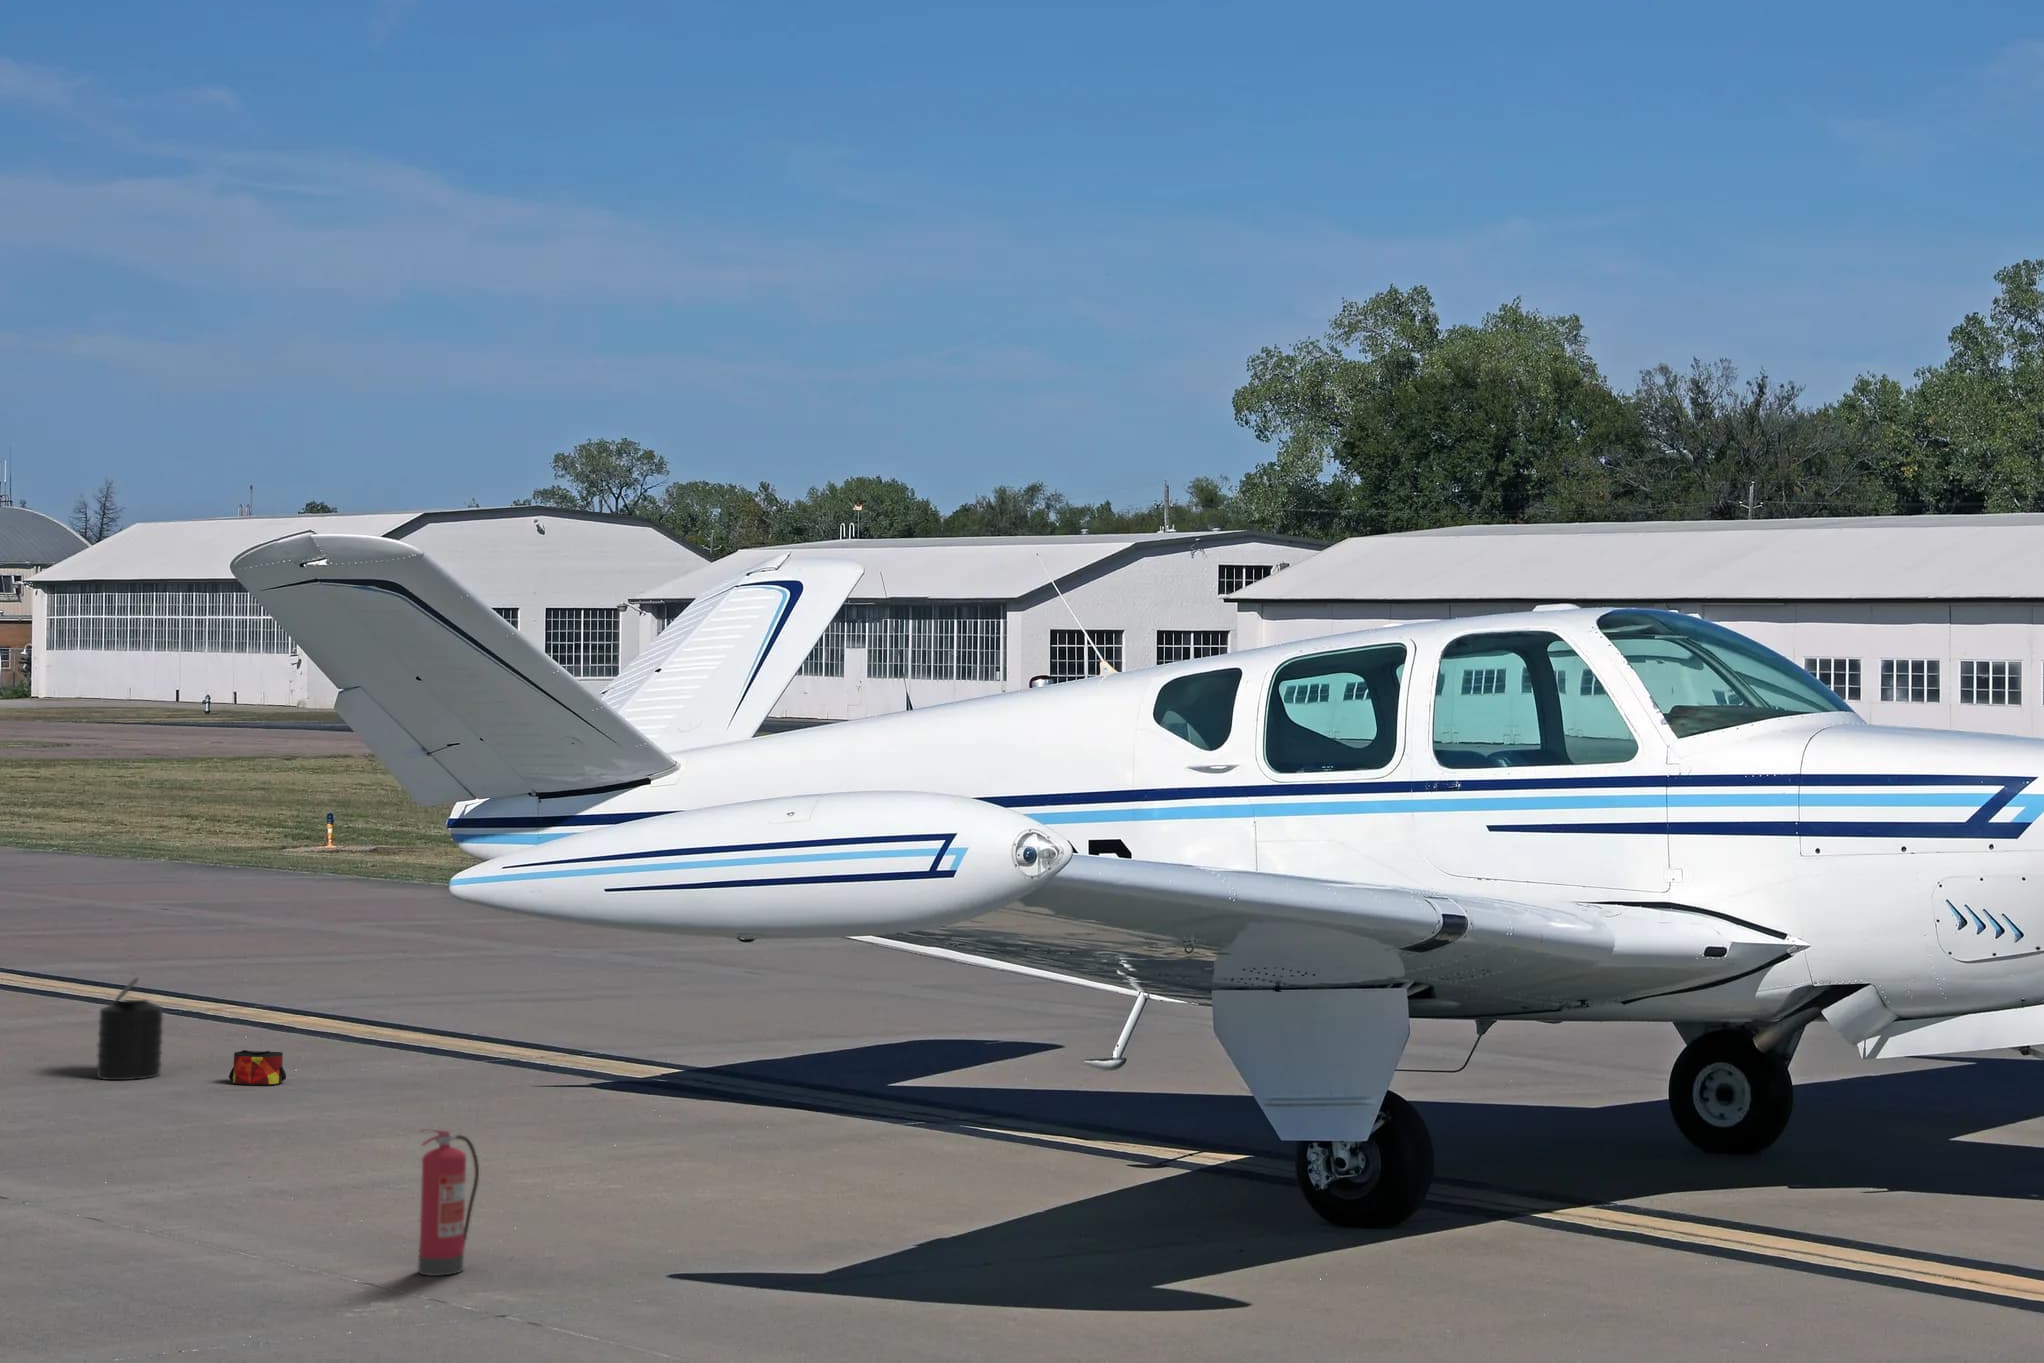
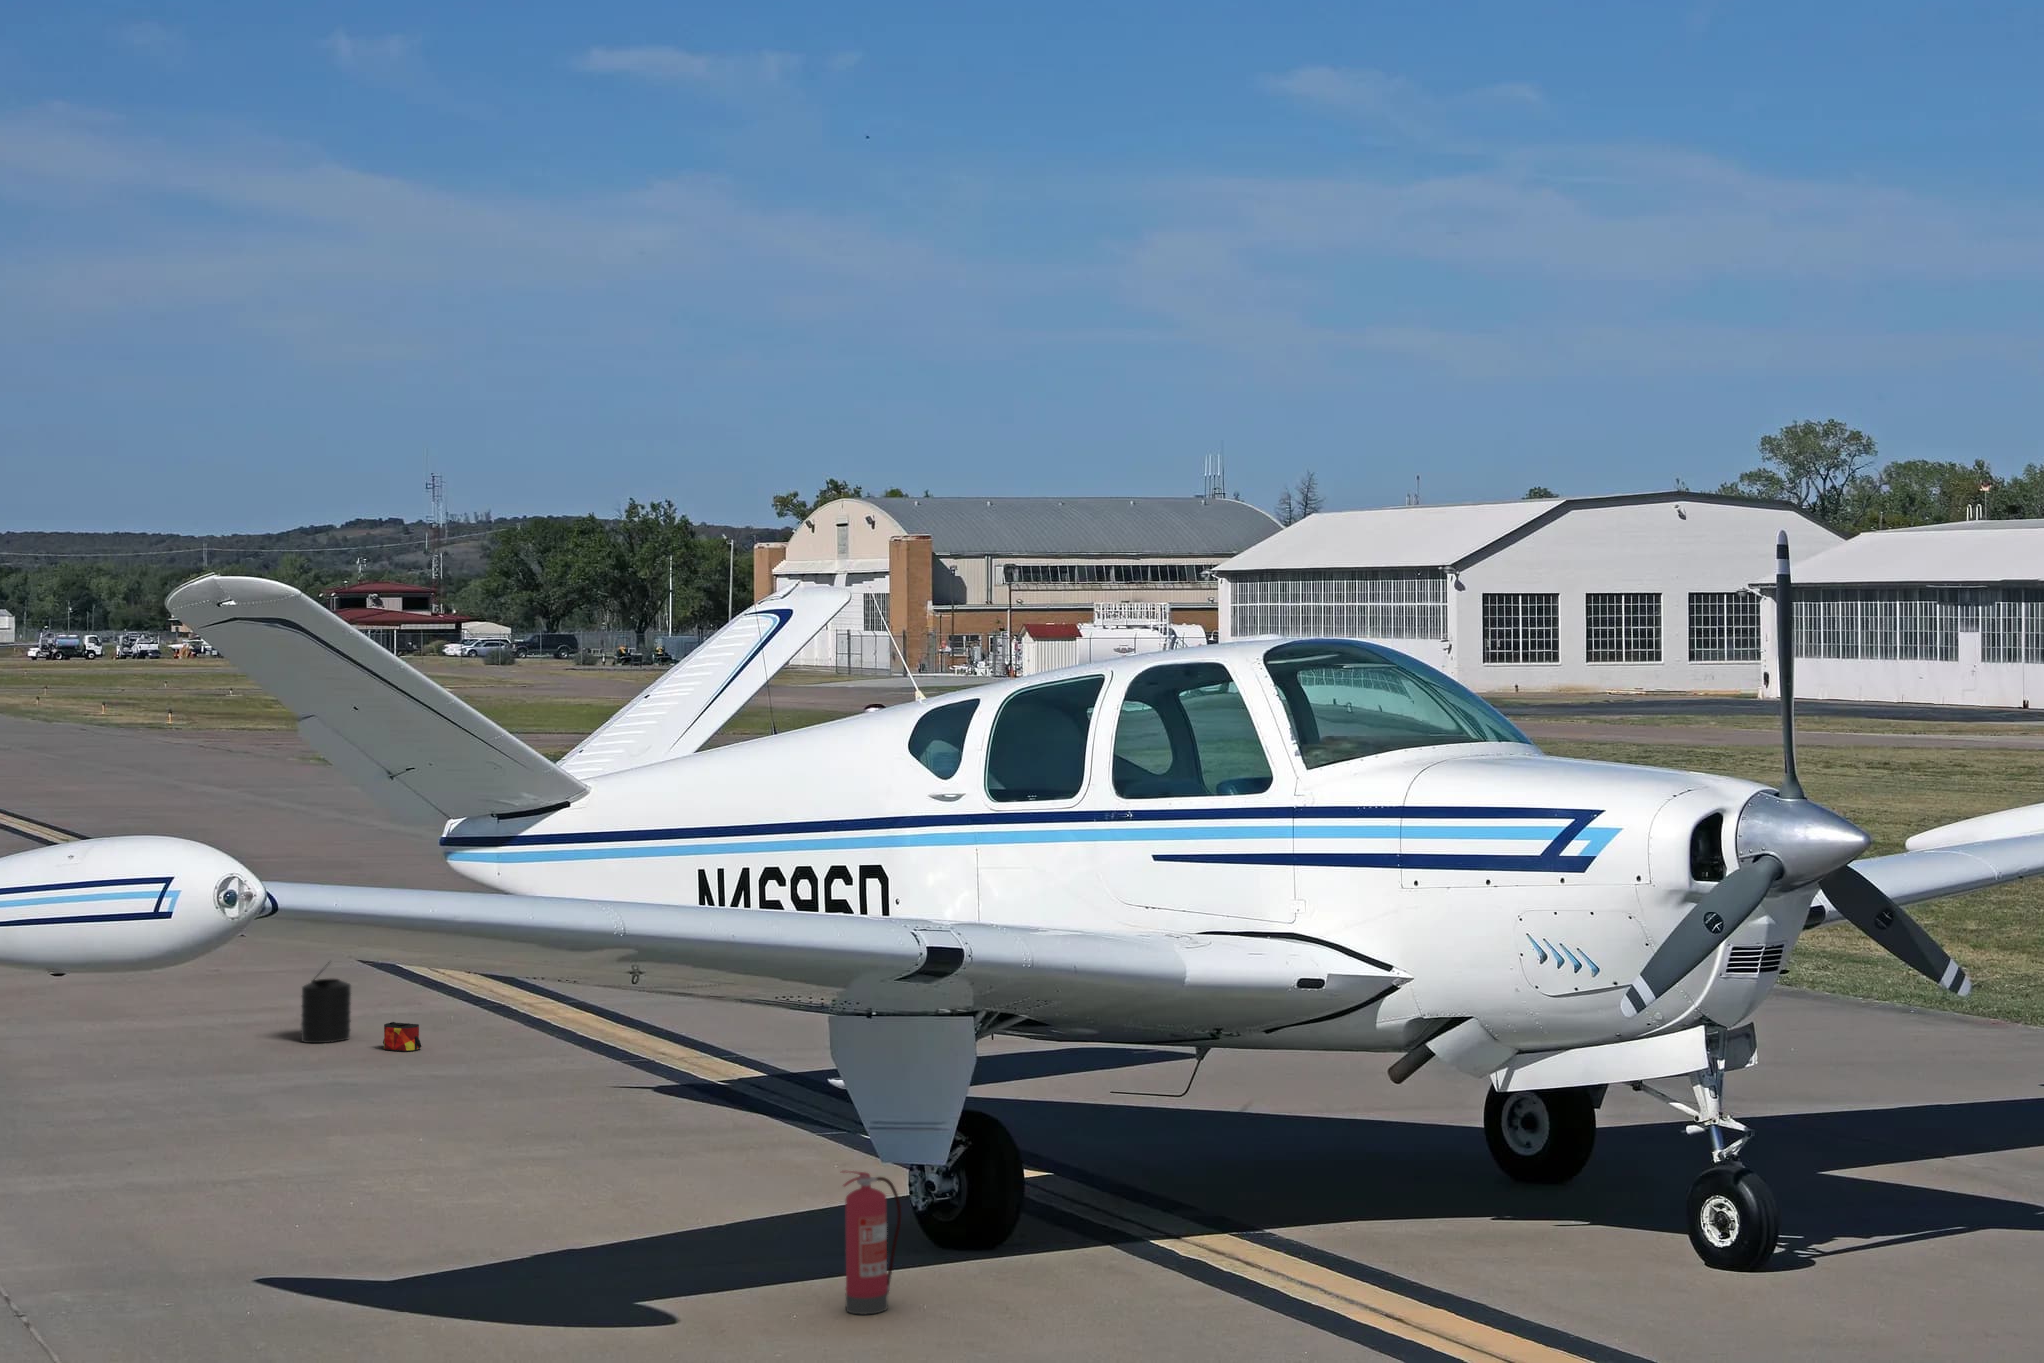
fire extinguisher: present [418,1131,479,1276] -> present [842,1171,901,1315]

